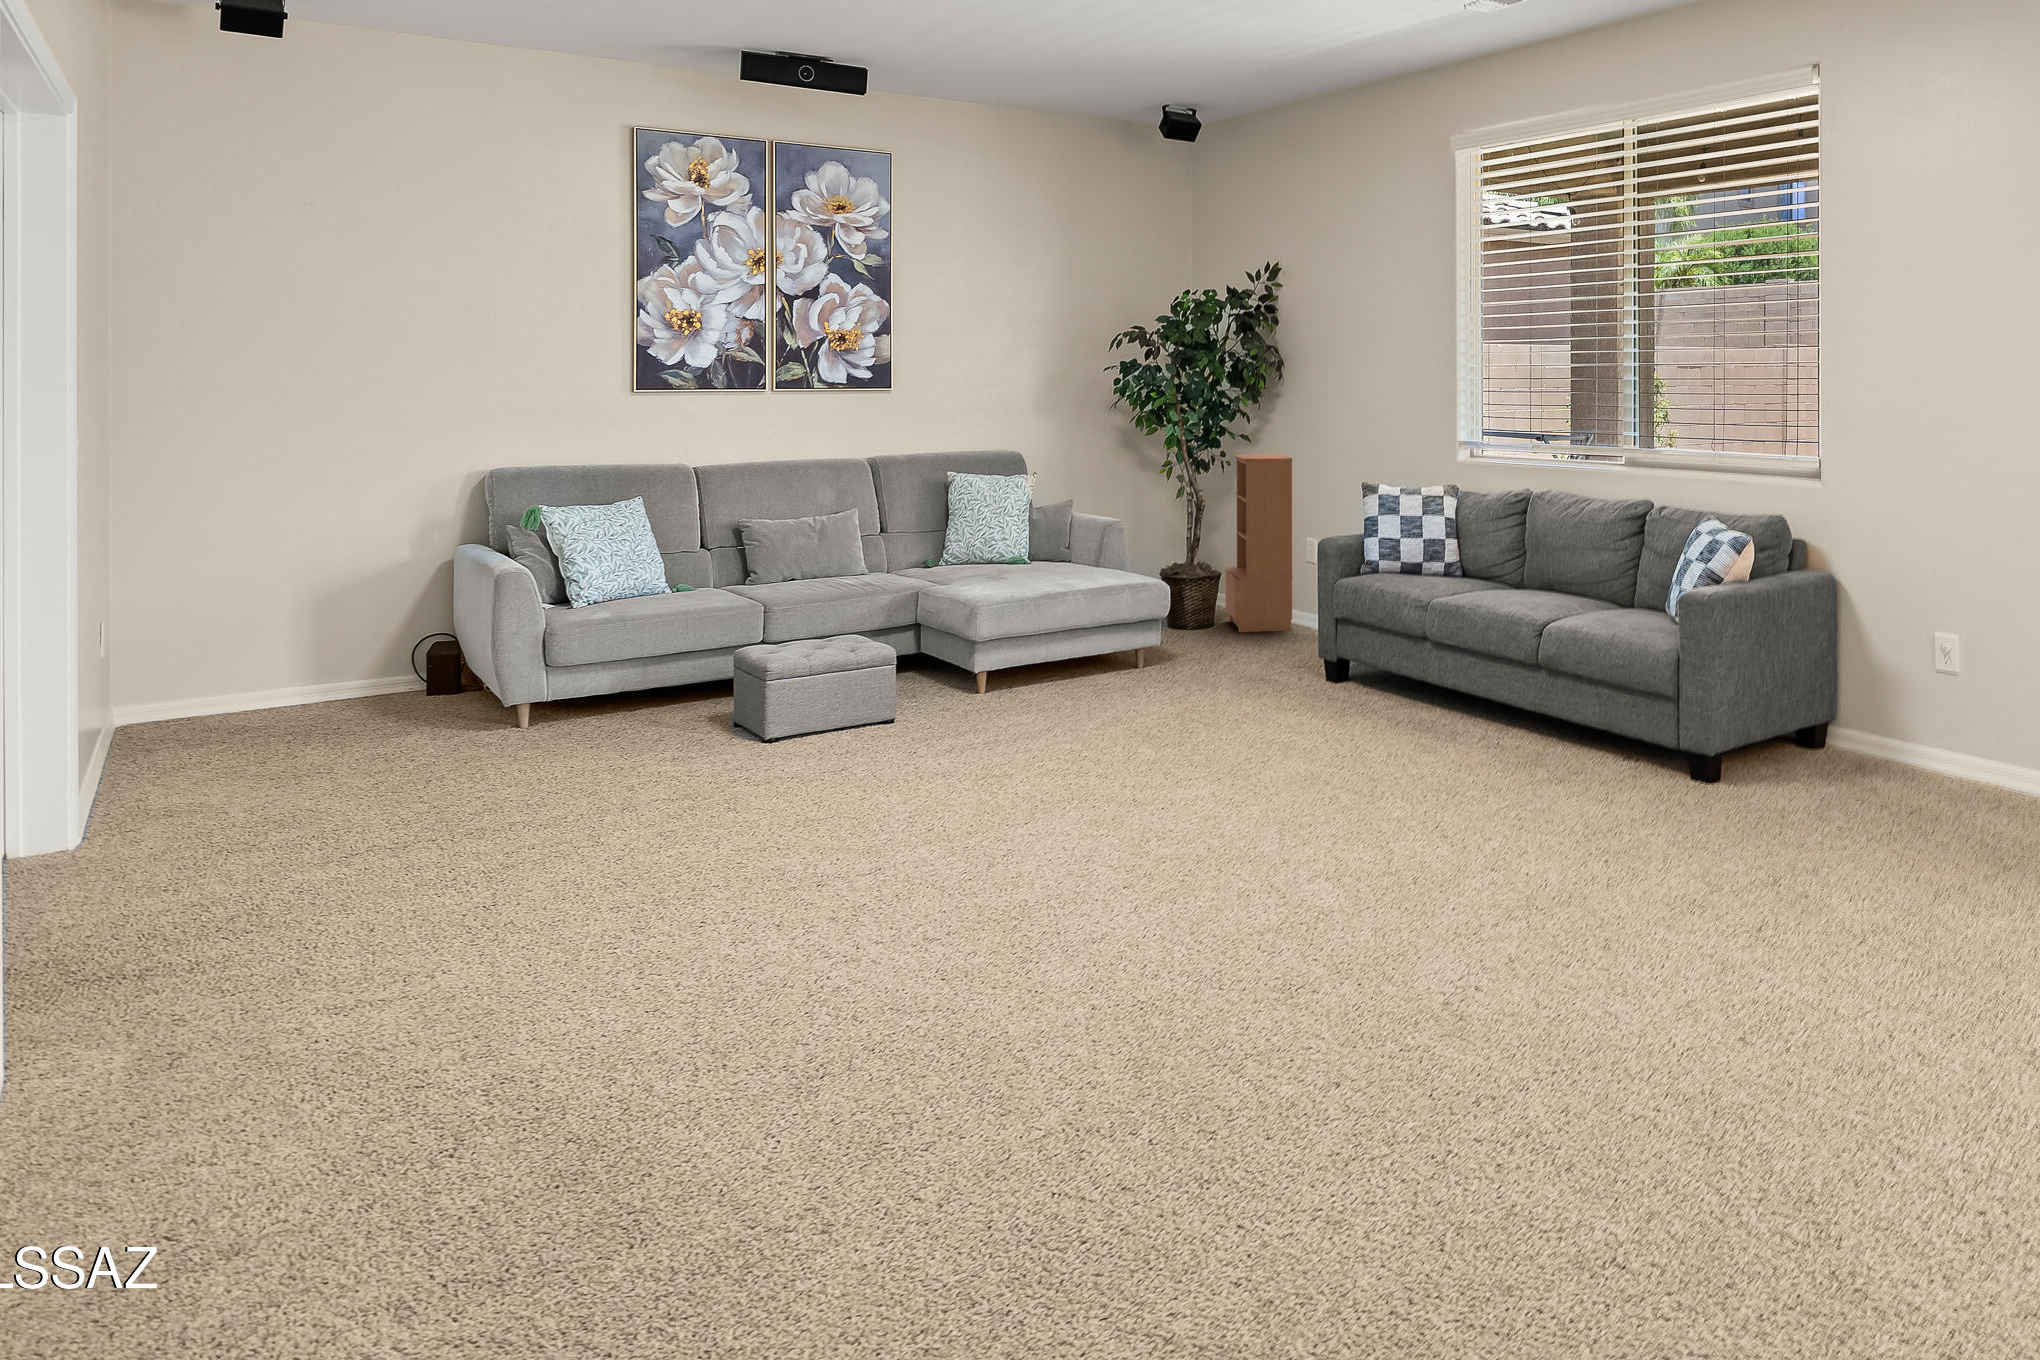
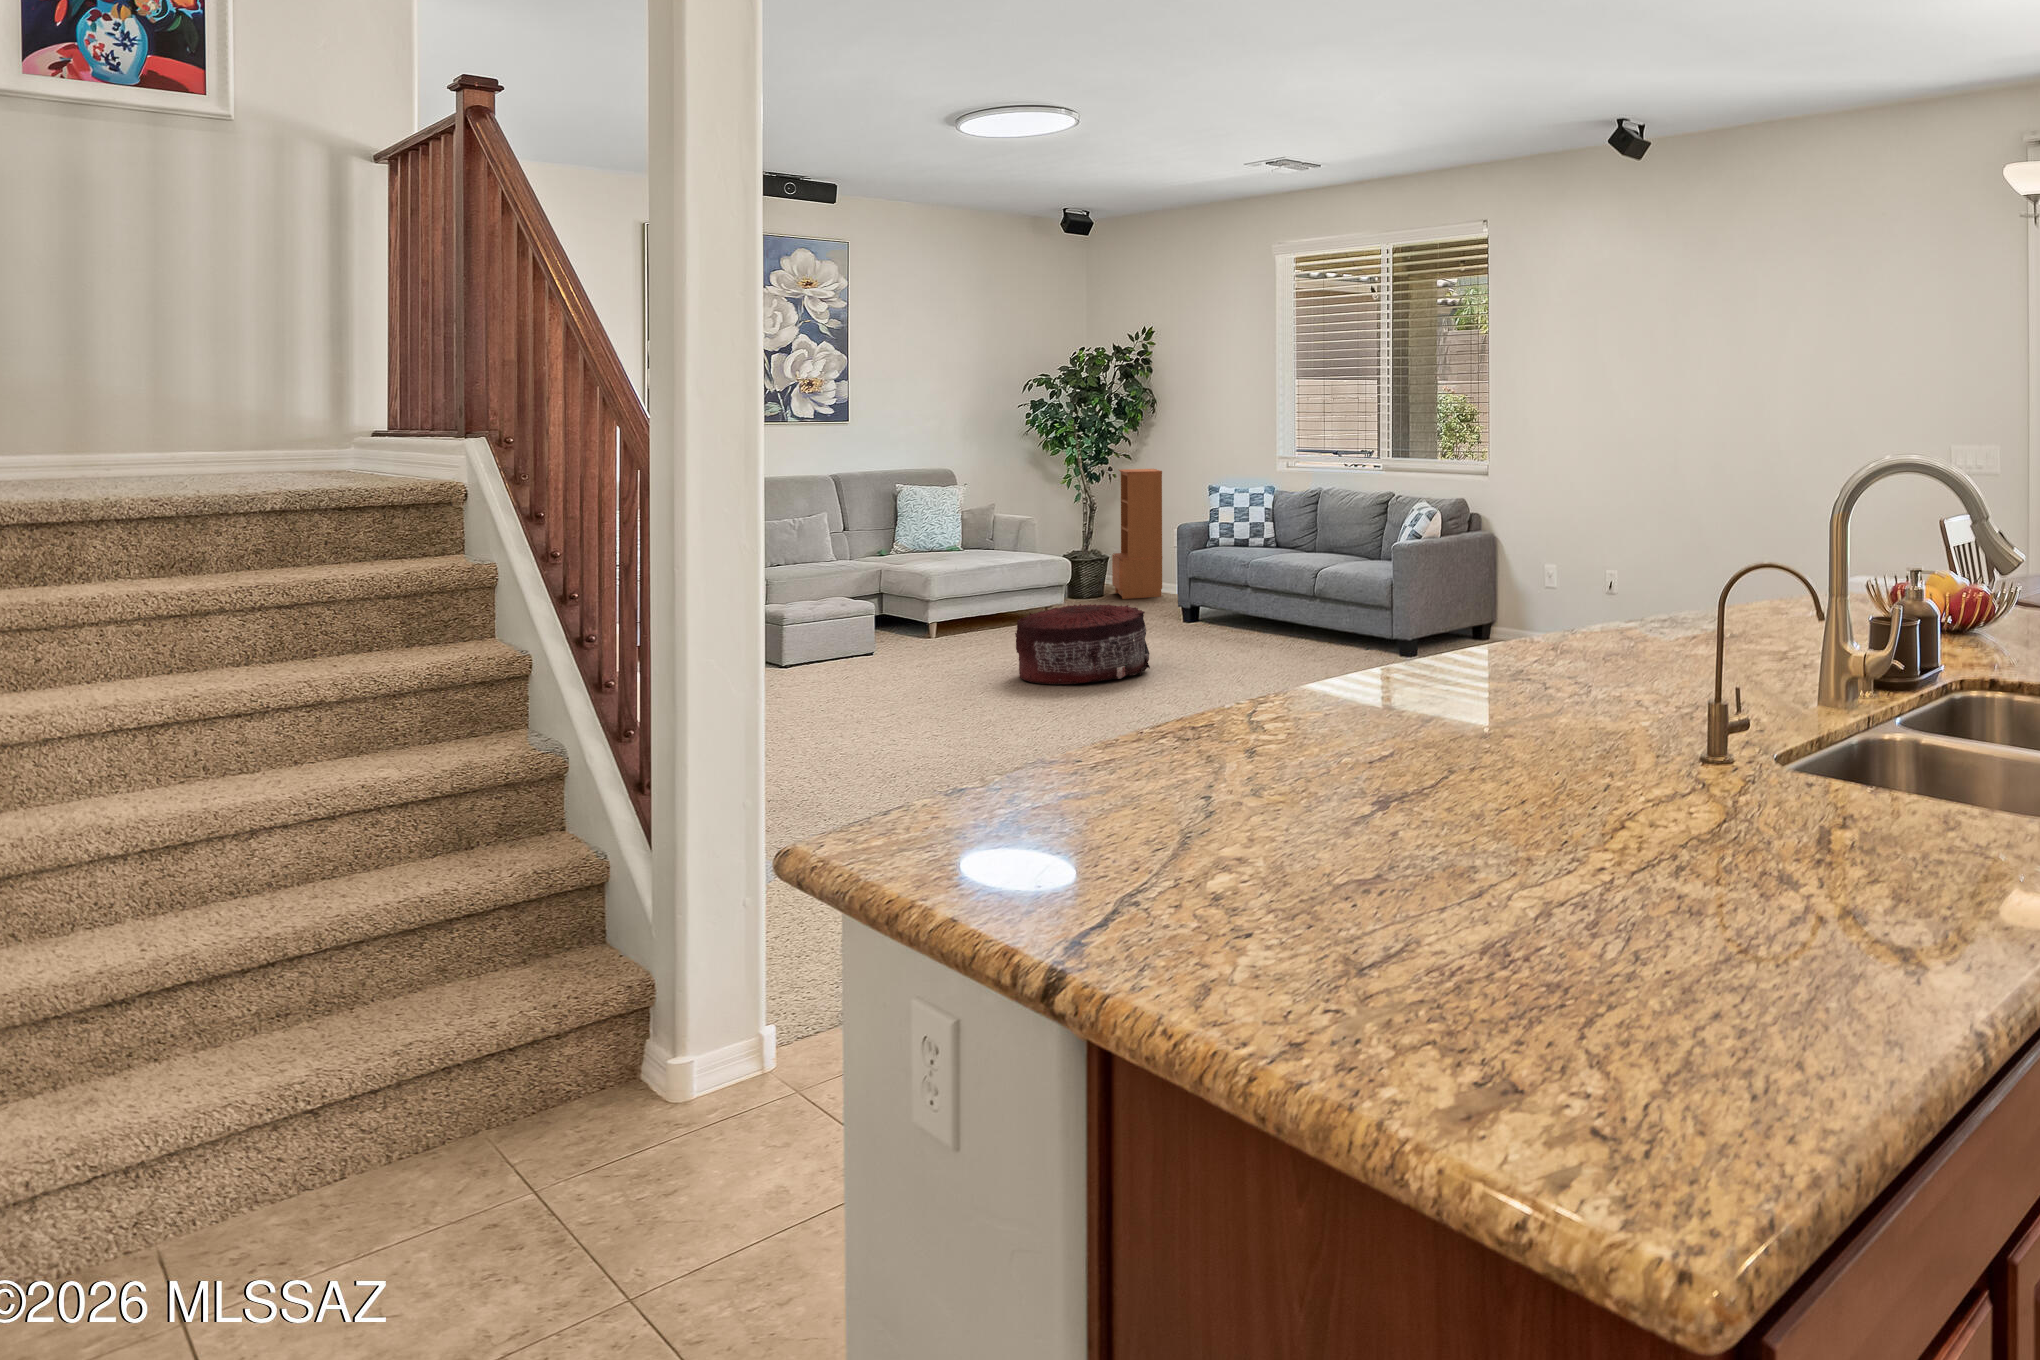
pouf: none [1083,674,1293,821] -> present [1015,604,1150,684]

